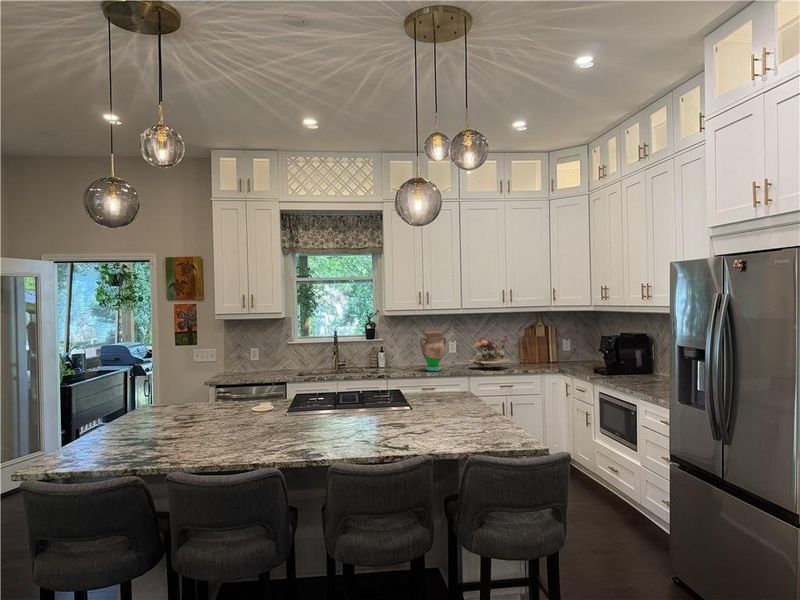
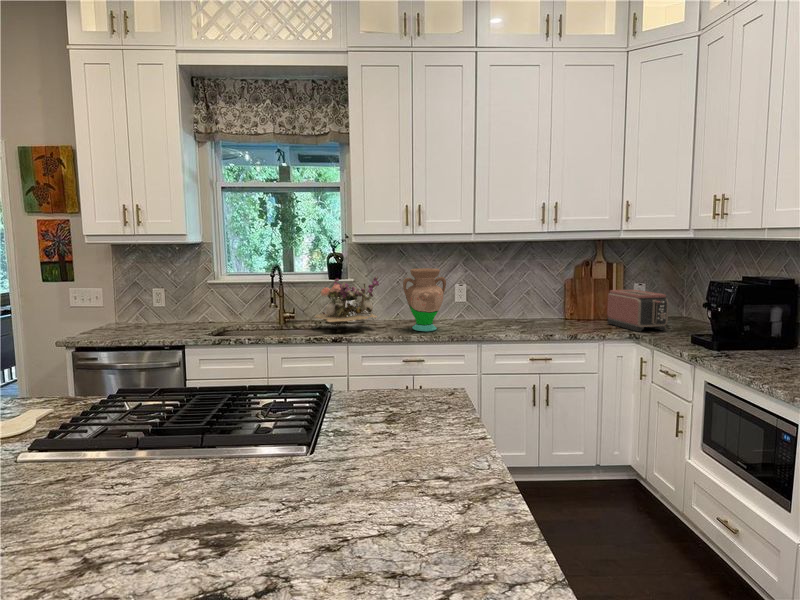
flower arrangement: present [469,336,509,367] -> present [314,276,379,327]
toaster: none [546,343,582,368] -> present [607,290,669,332]

